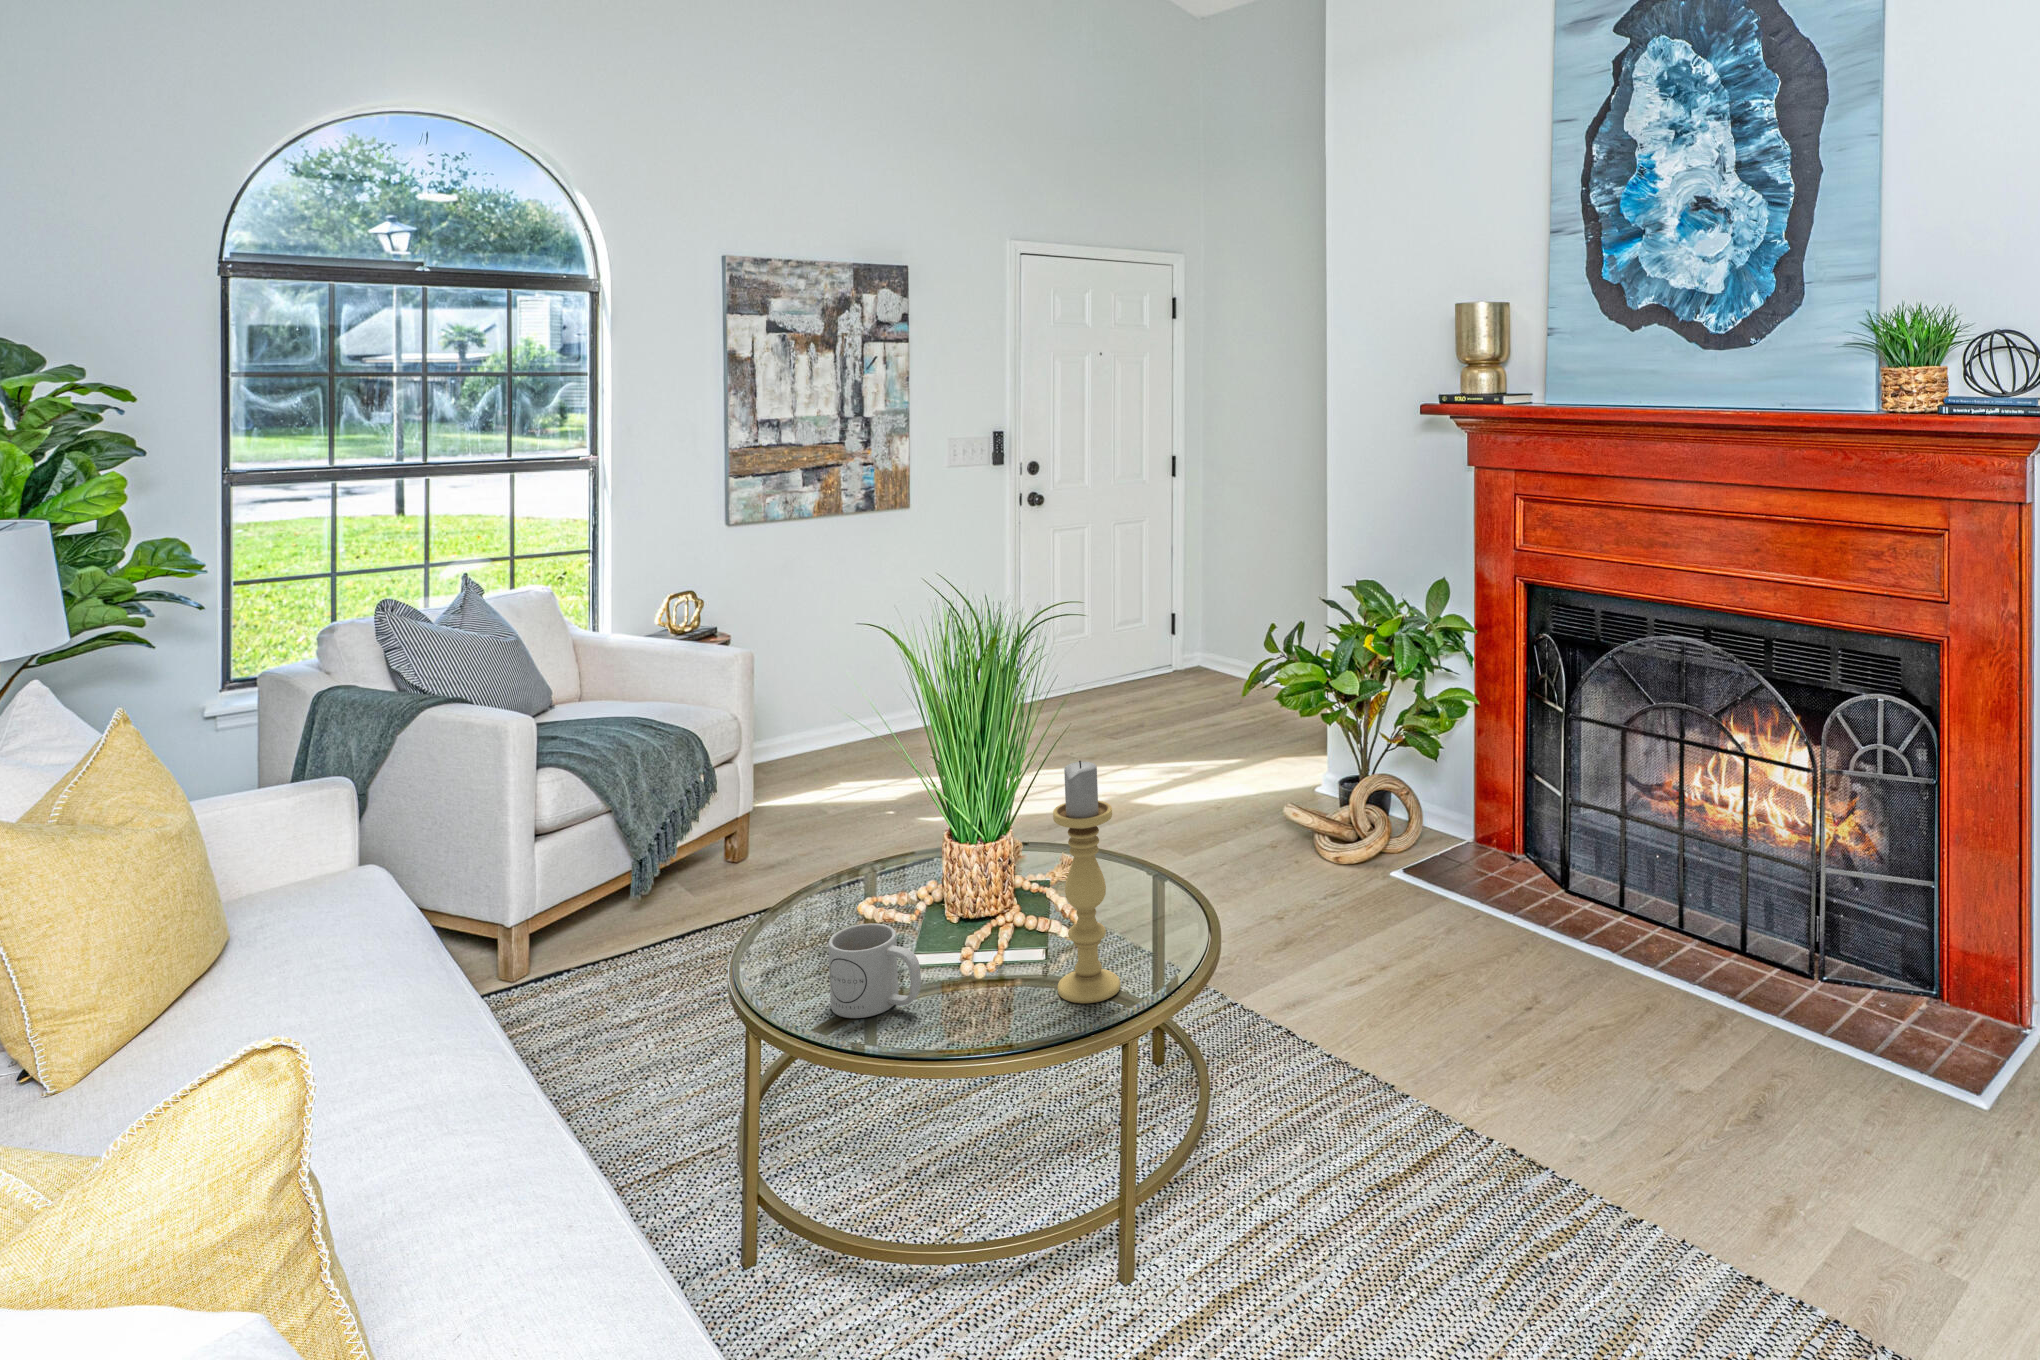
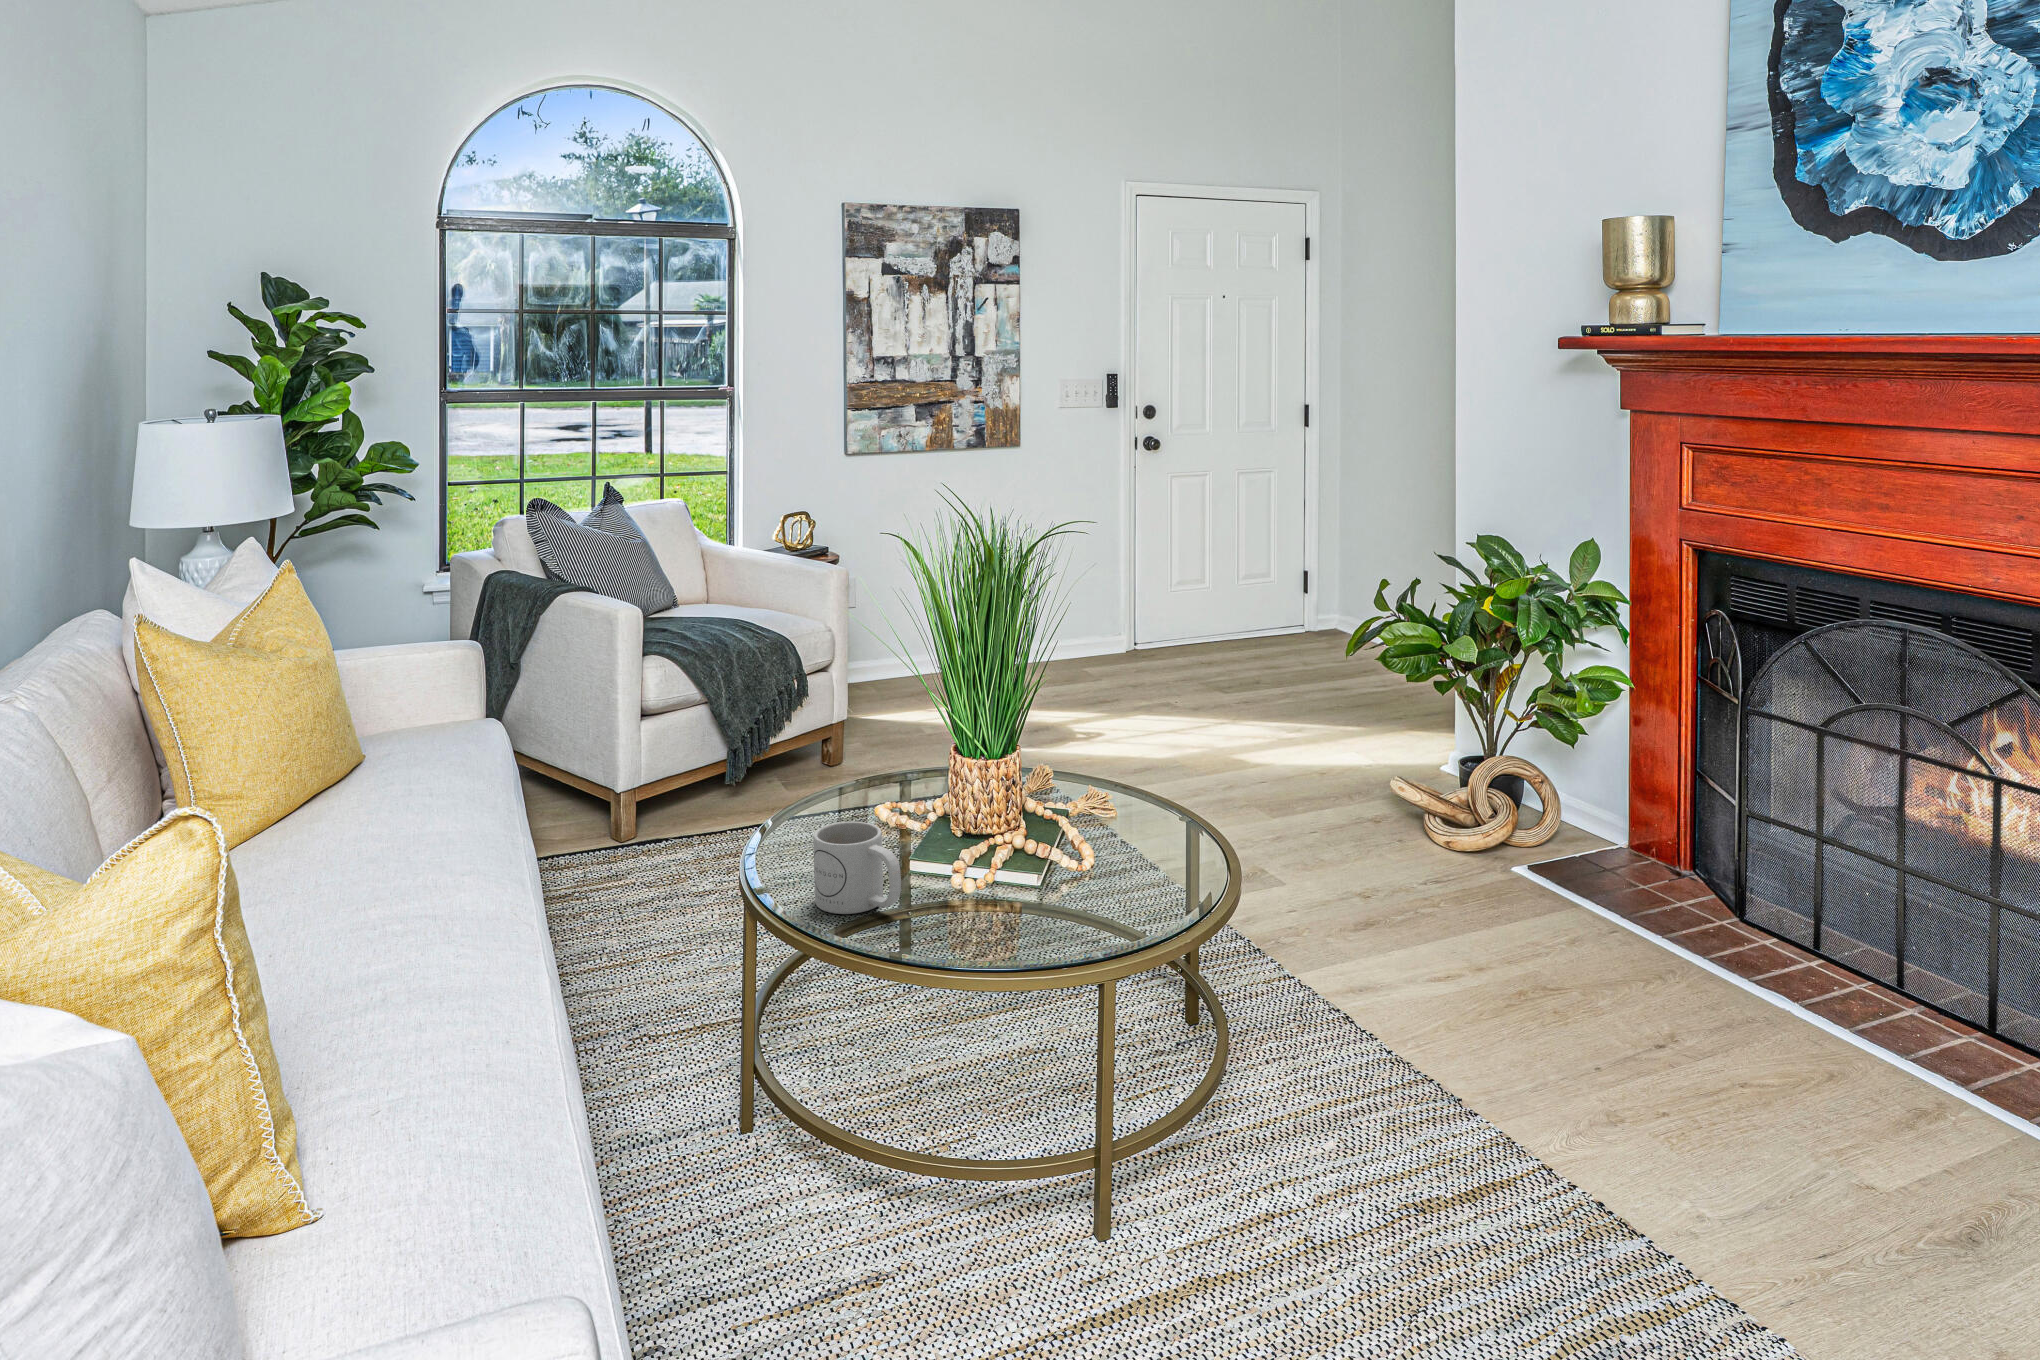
candle holder: present [1053,761,1120,1003] -> none [1043,671,1113,934]

